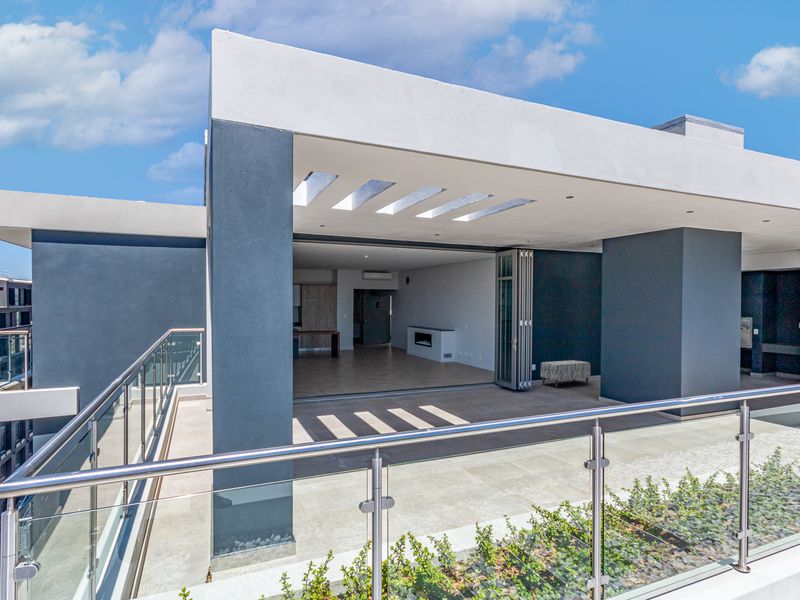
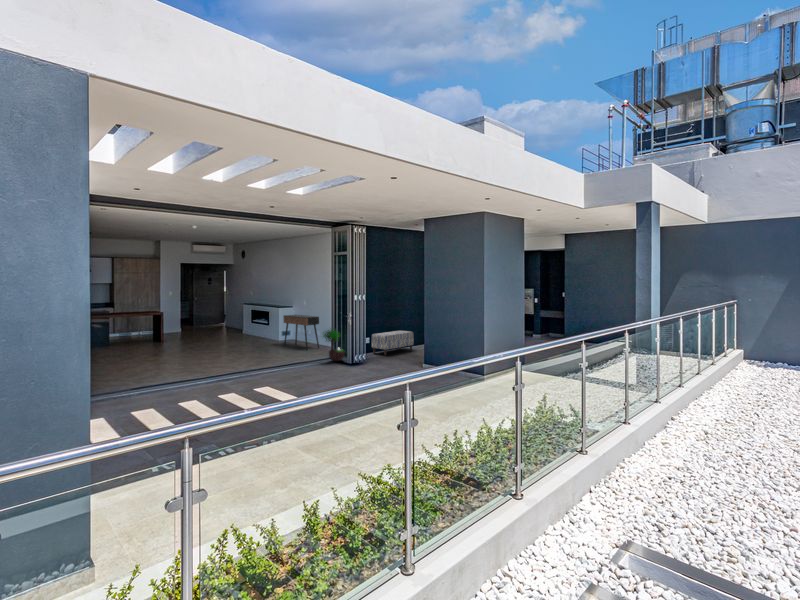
console table: none [446,337,483,375] -> present [283,315,319,350]
potted tree: none [485,350,511,389] -> present [323,330,345,361]

